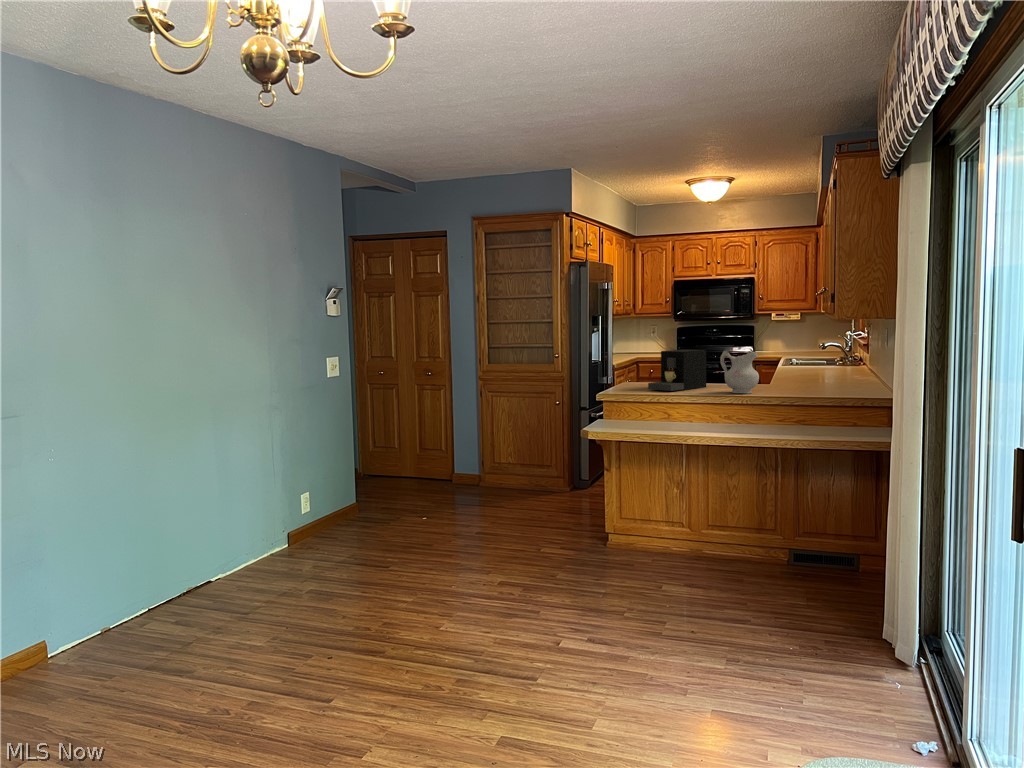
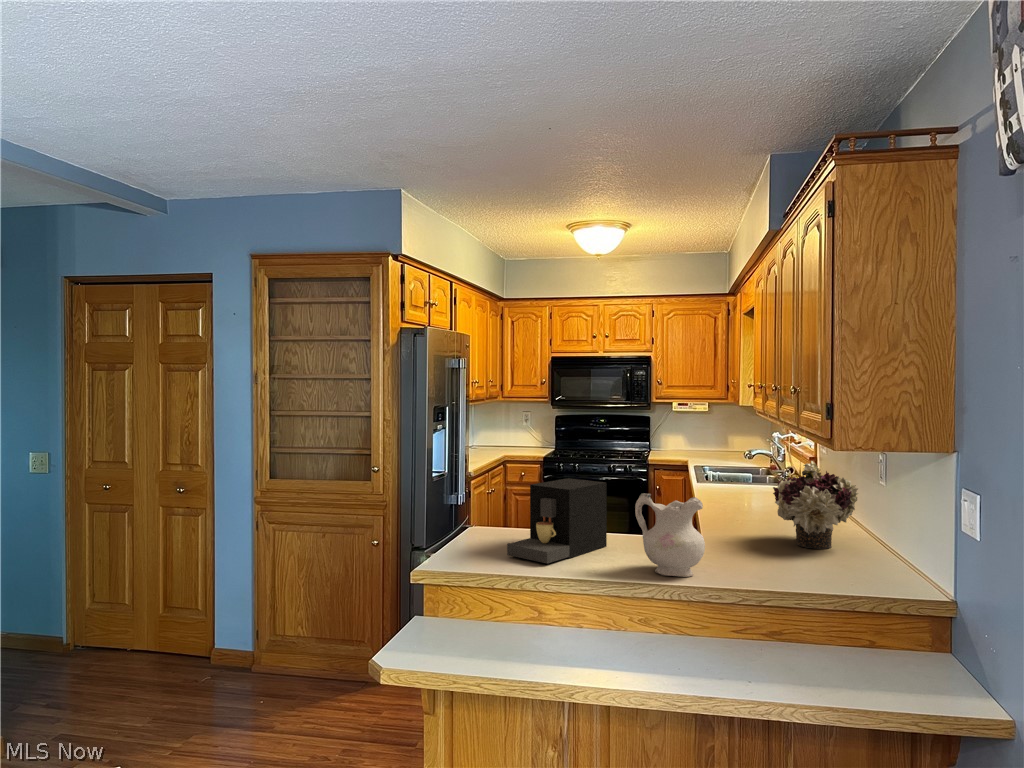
flower arrangement: none [811,335,859,386] -> present [773,461,858,549]

